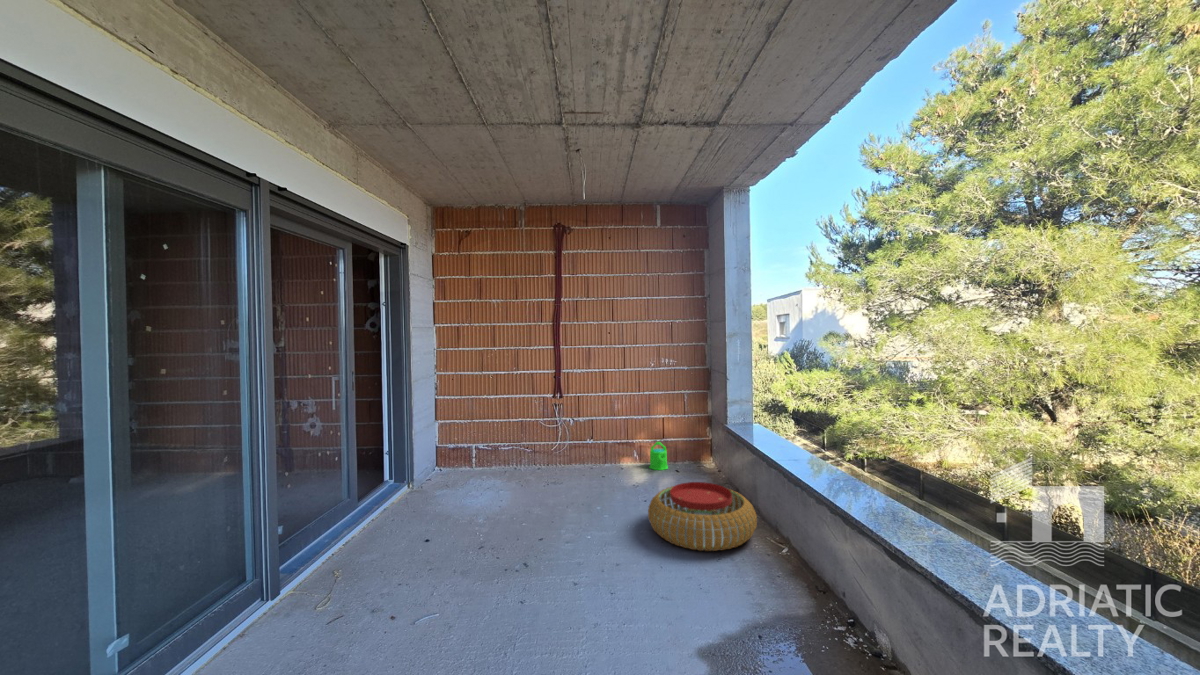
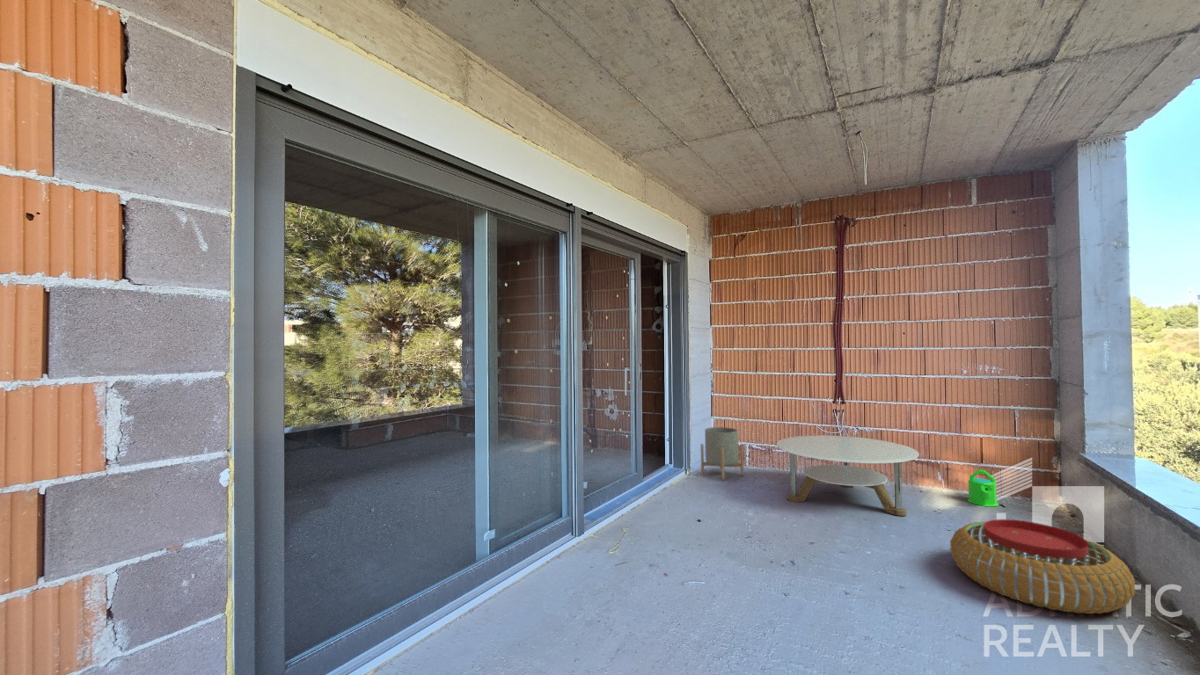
round table: none [504,426,620,496] -> present [777,435,919,516]
planter: none [426,430,471,486] -> present [701,427,744,480]

